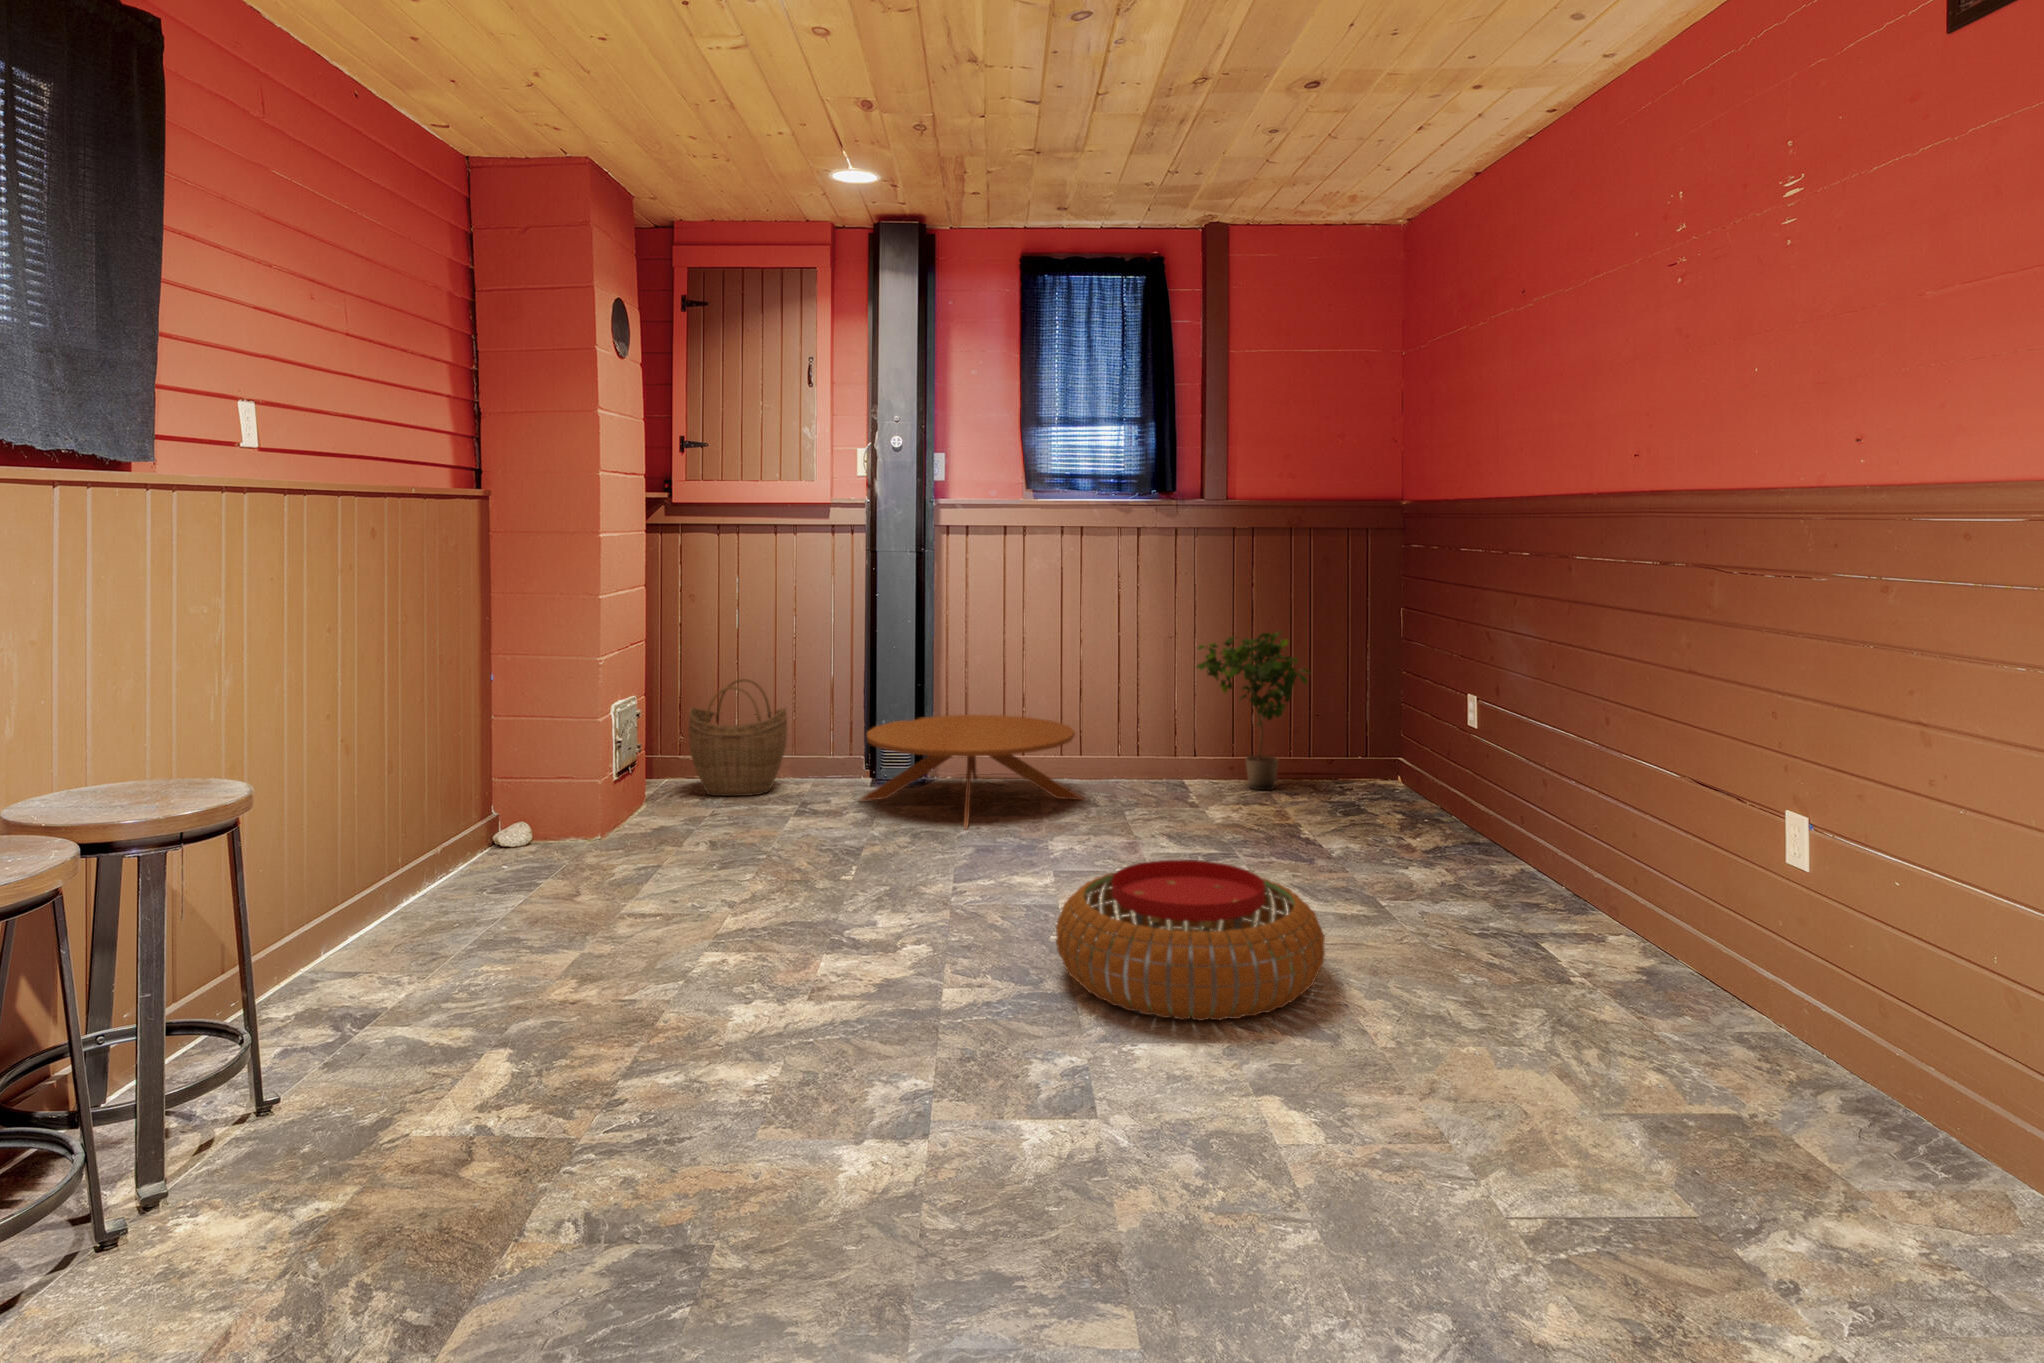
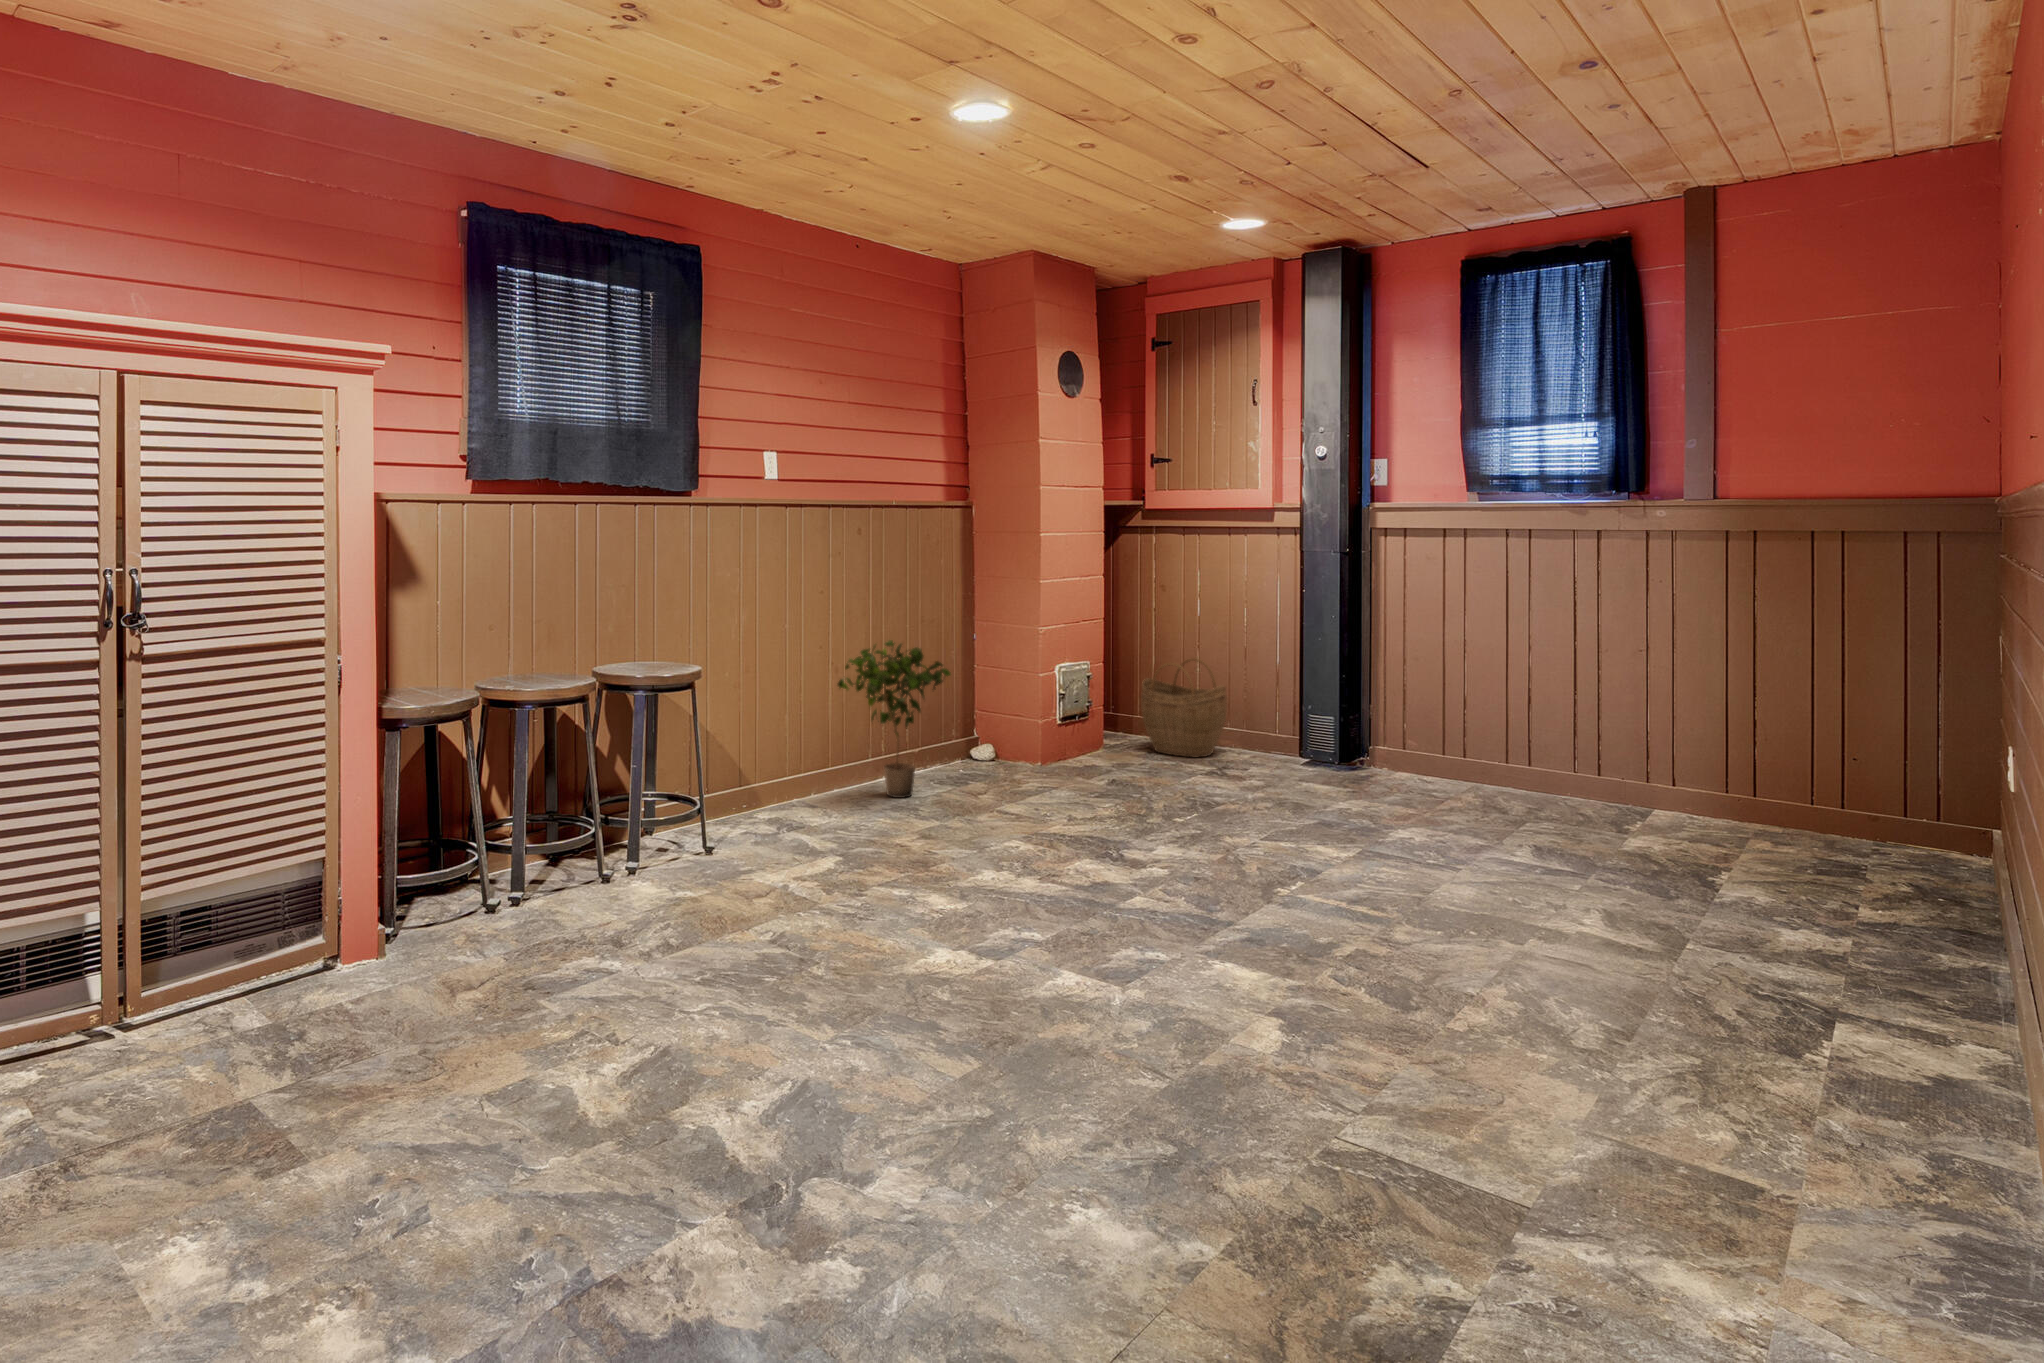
potted plant: present [1196,632,1310,790] -> present [838,640,950,798]
coffee table: present [860,715,1083,829] -> none [1266,709,1491,810]
pouf: present [1056,860,1325,1021] -> none [1203,835,1465,978]

